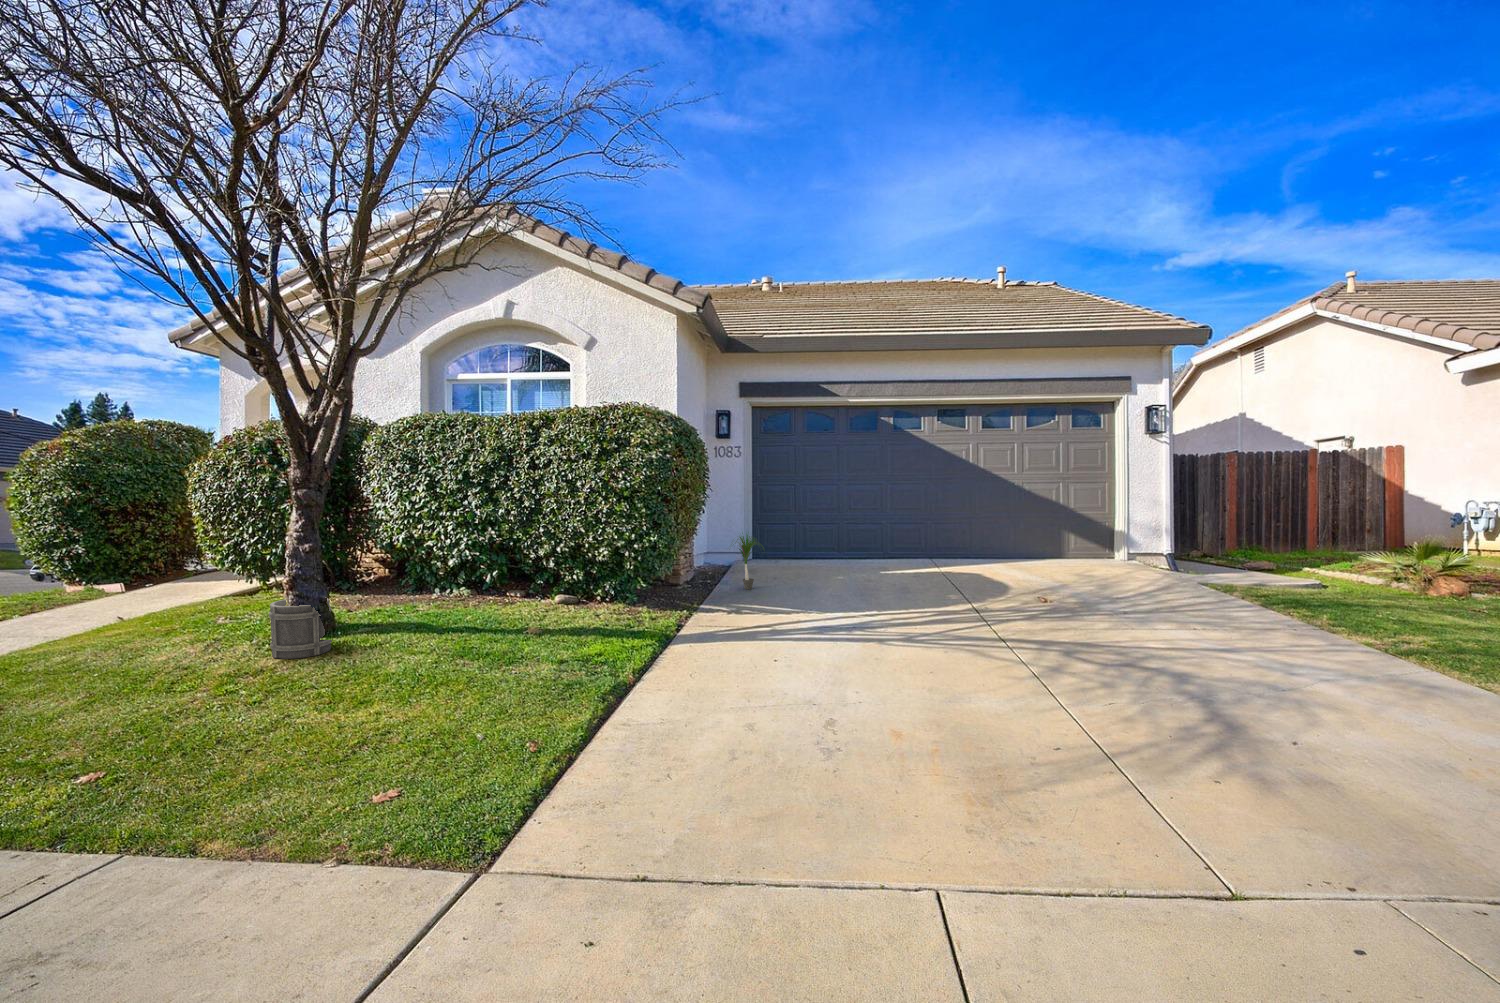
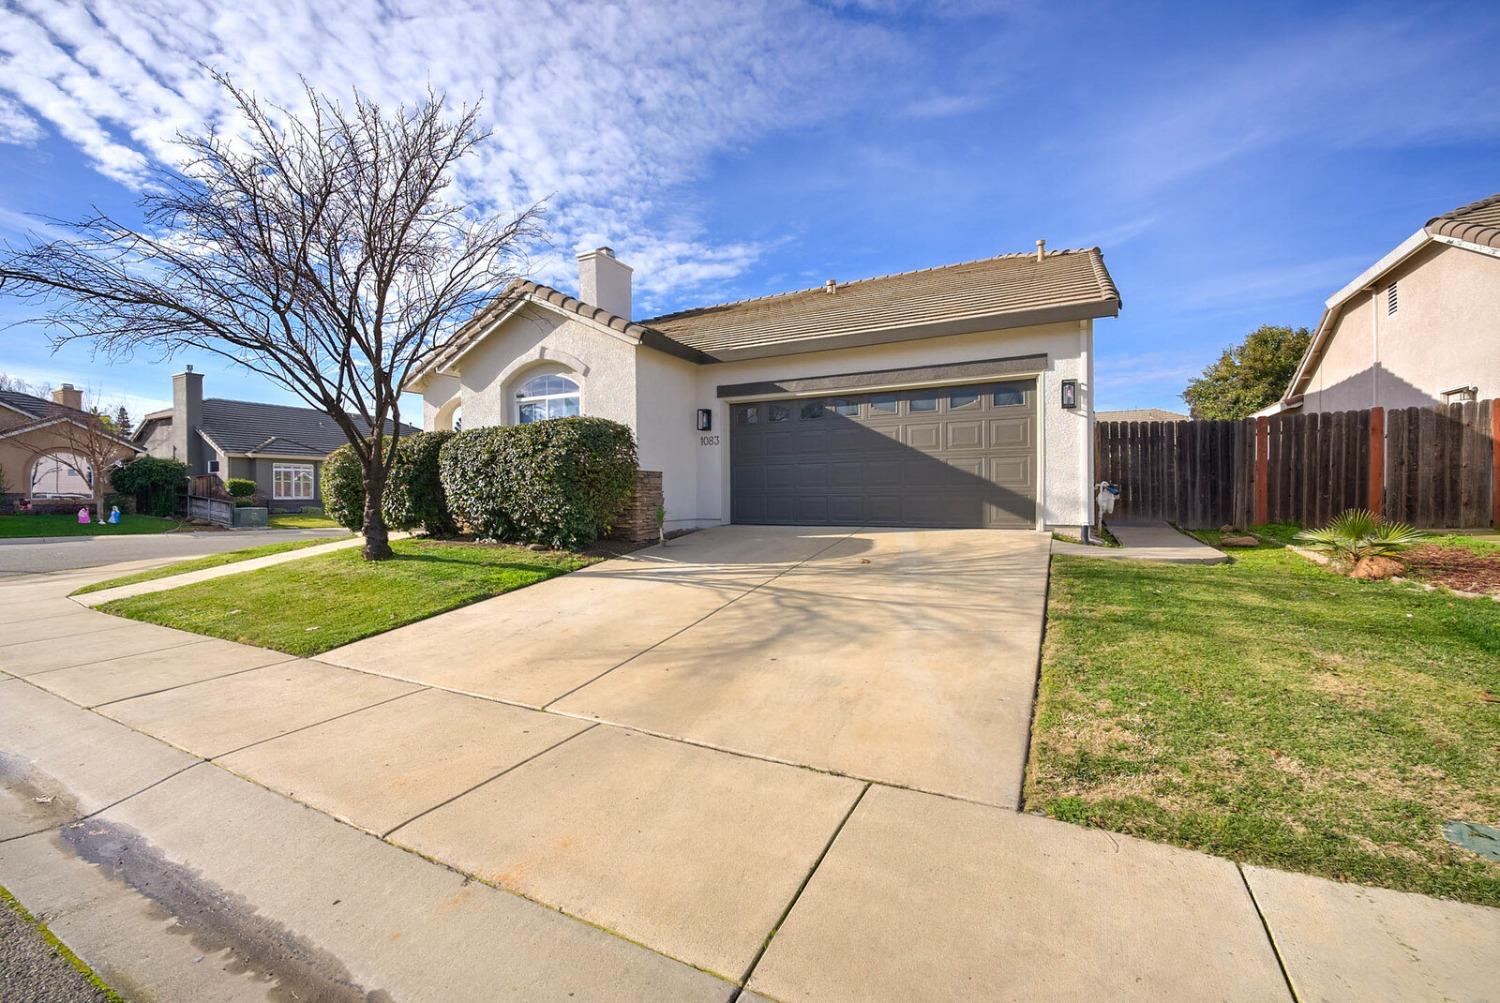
bucket: present [269,598,332,659] -> none [330,543,367,576]

